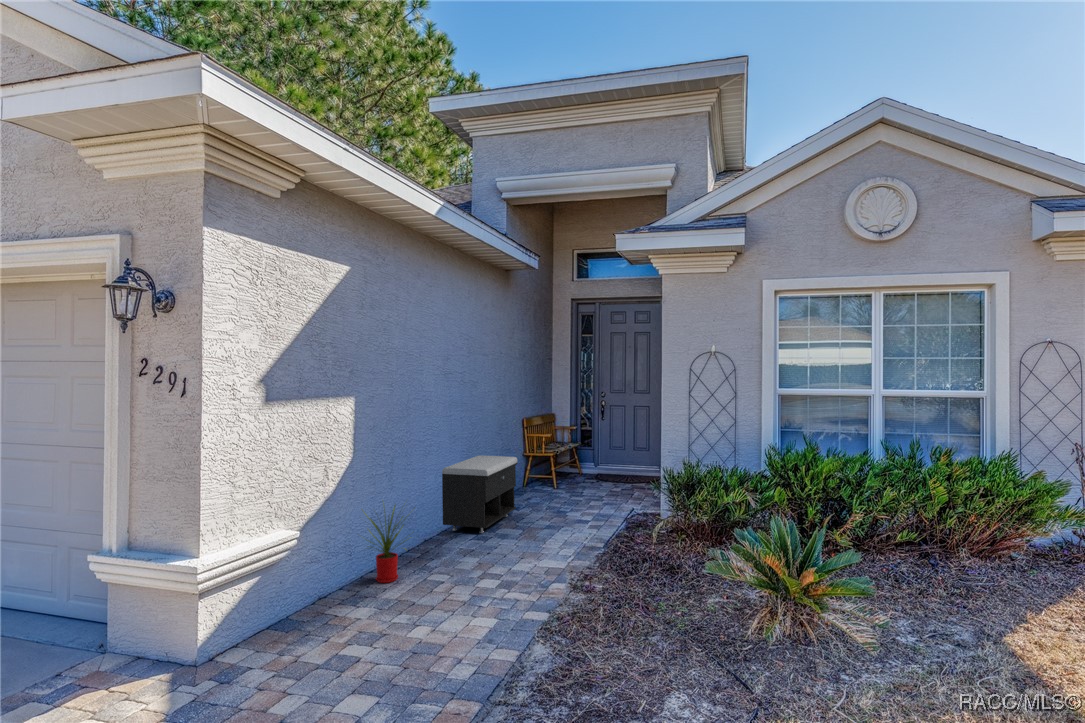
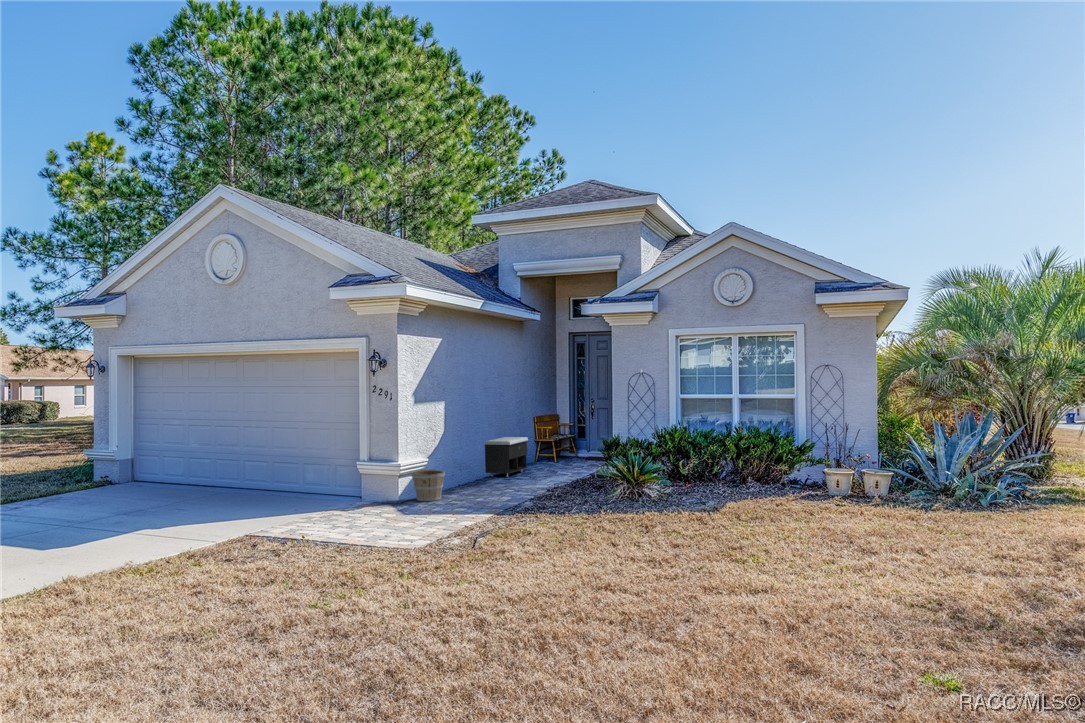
house plant: present [367,506,403,583] -> none [448,450,476,489]
wooden bucket: none [235,566,326,665] -> present [412,470,445,501]

